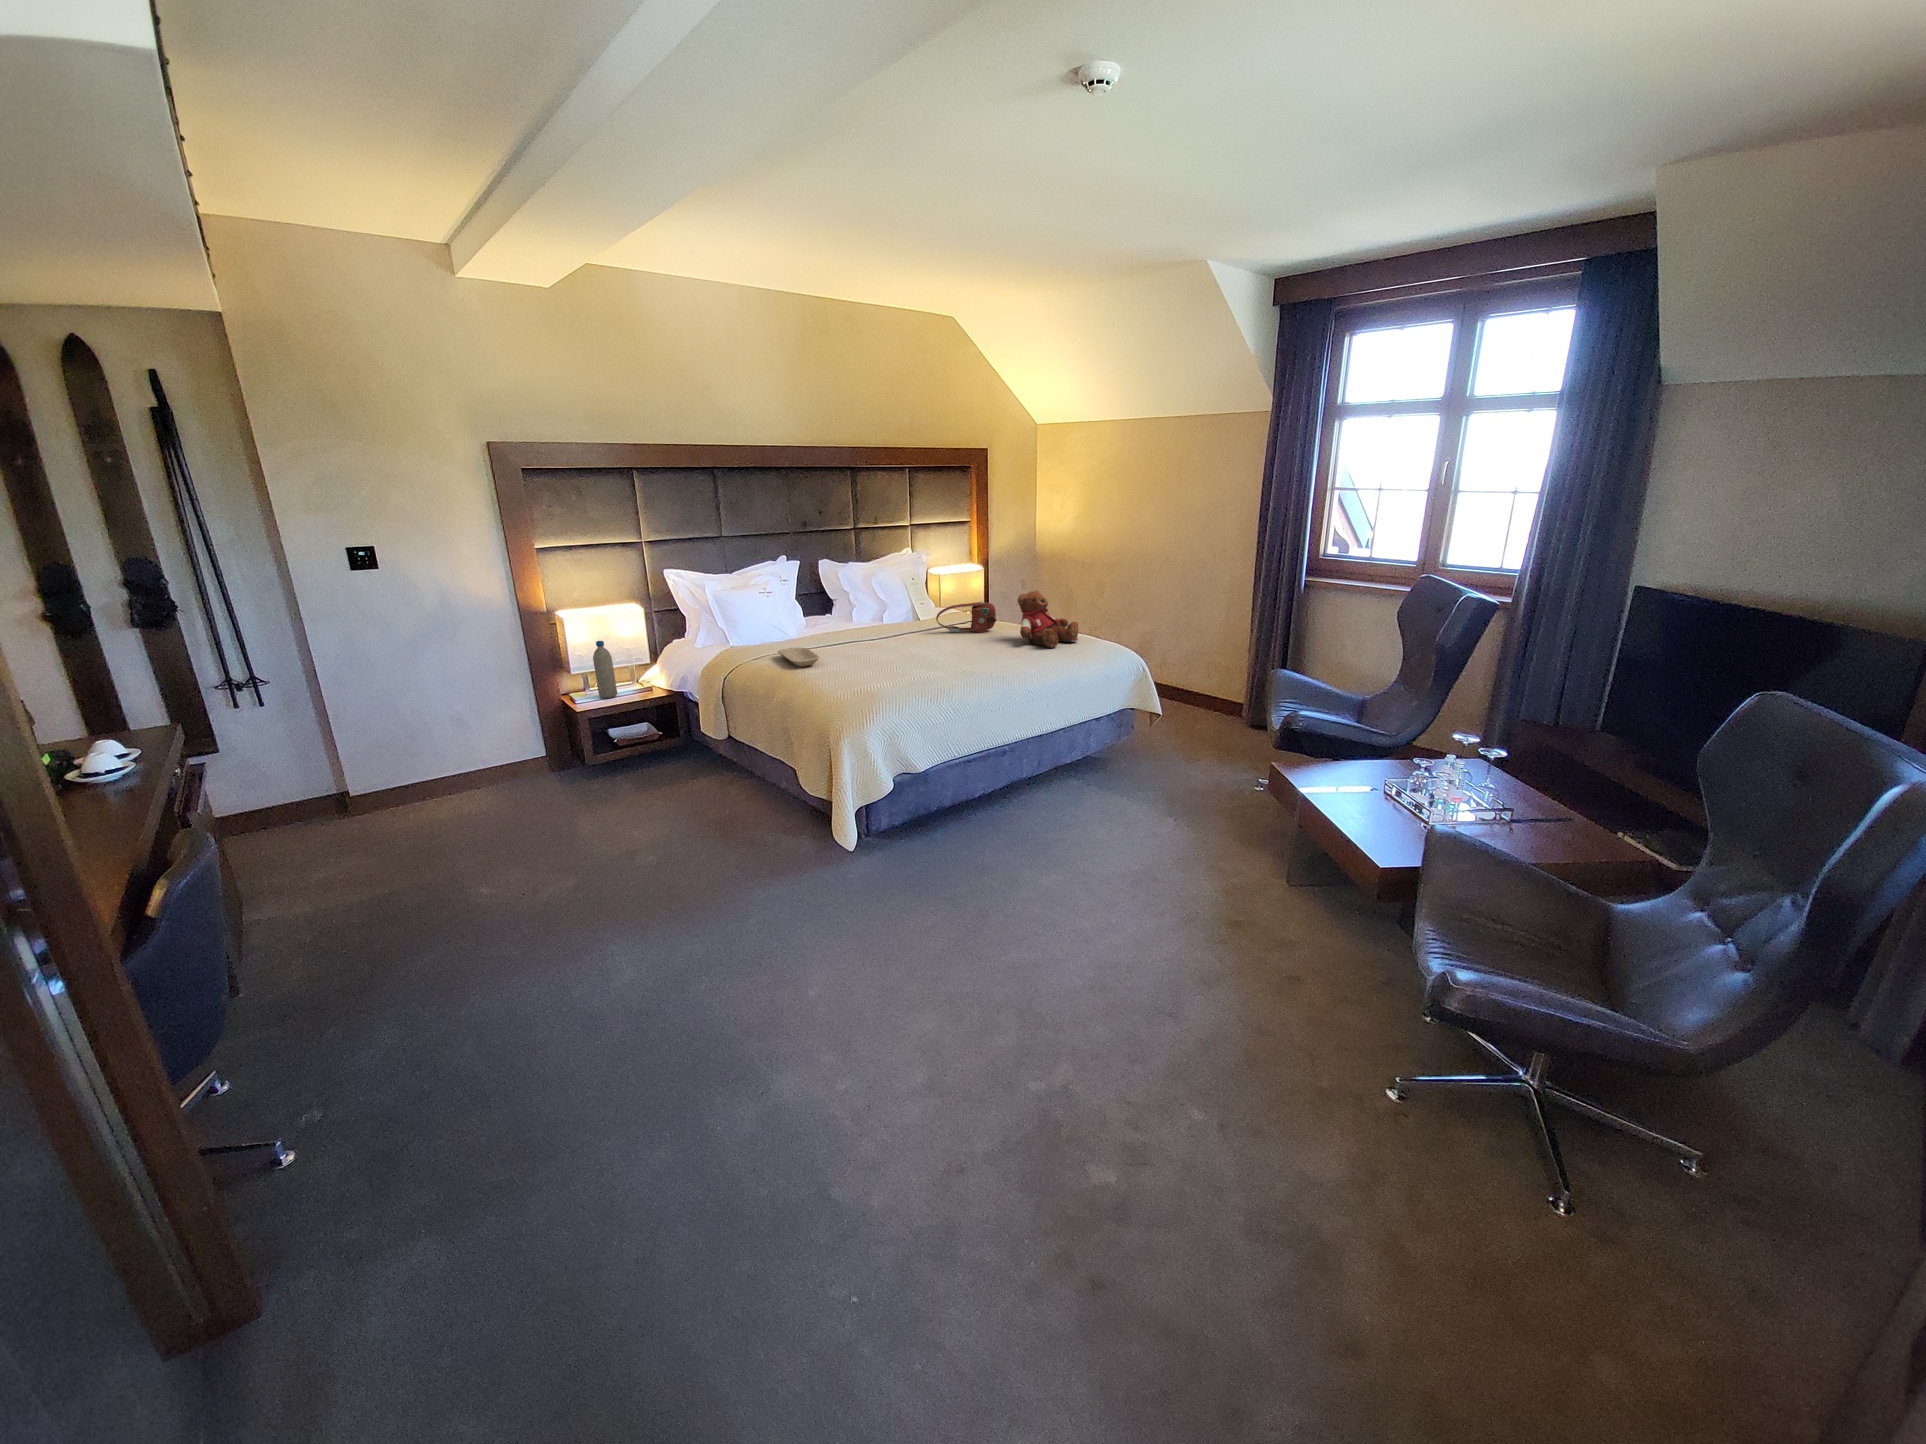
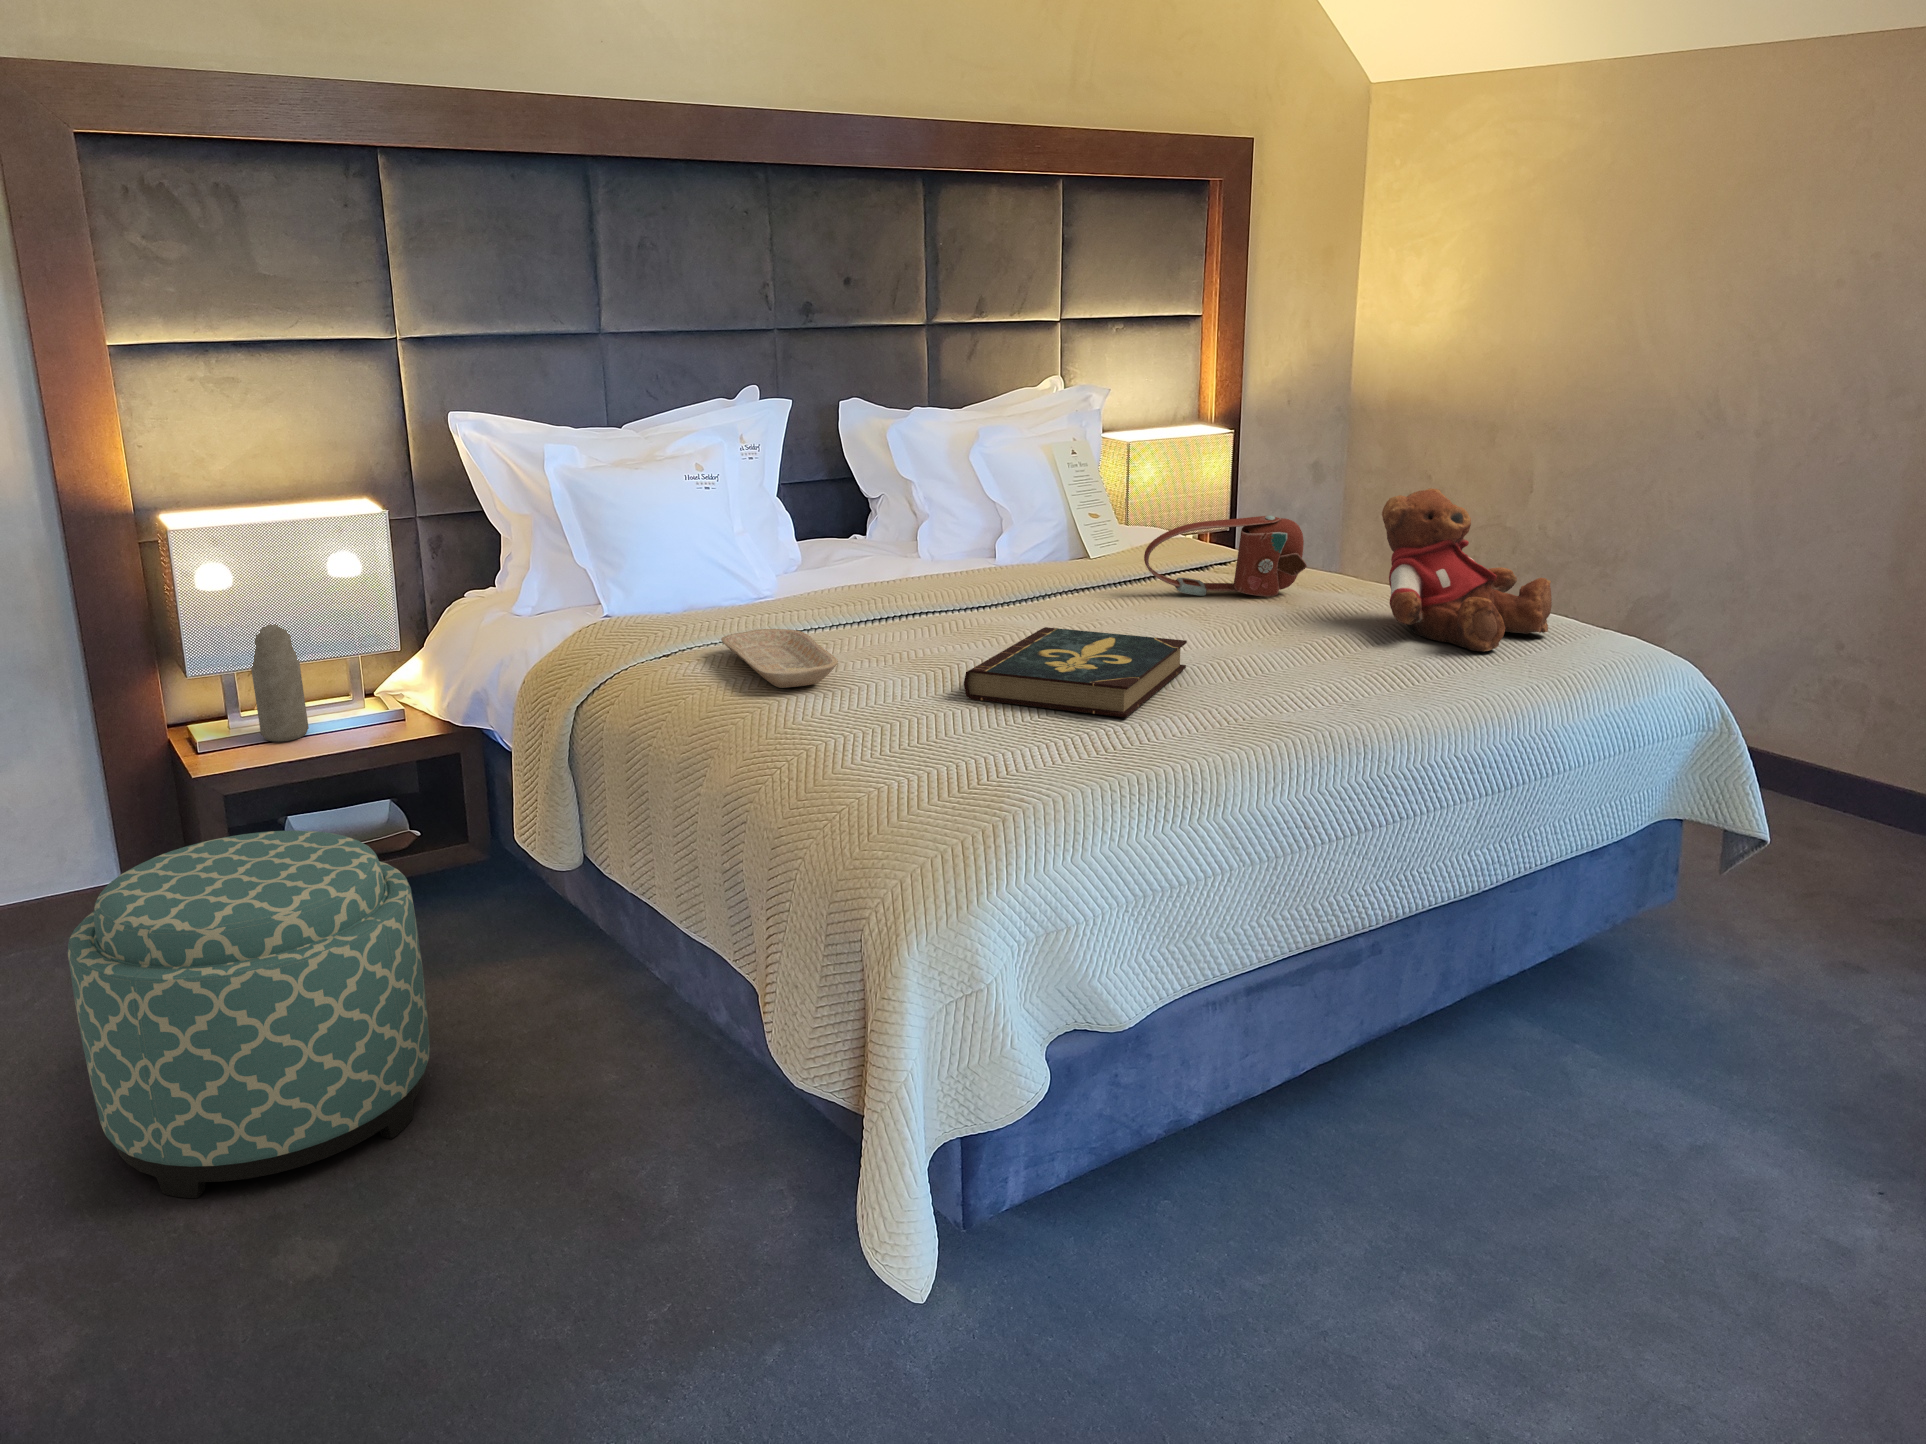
book: none [864,644,944,671] -> present [964,627,1187,717]
ottoman: none [555,723,679,844] -> present [68,831,430,1198]

